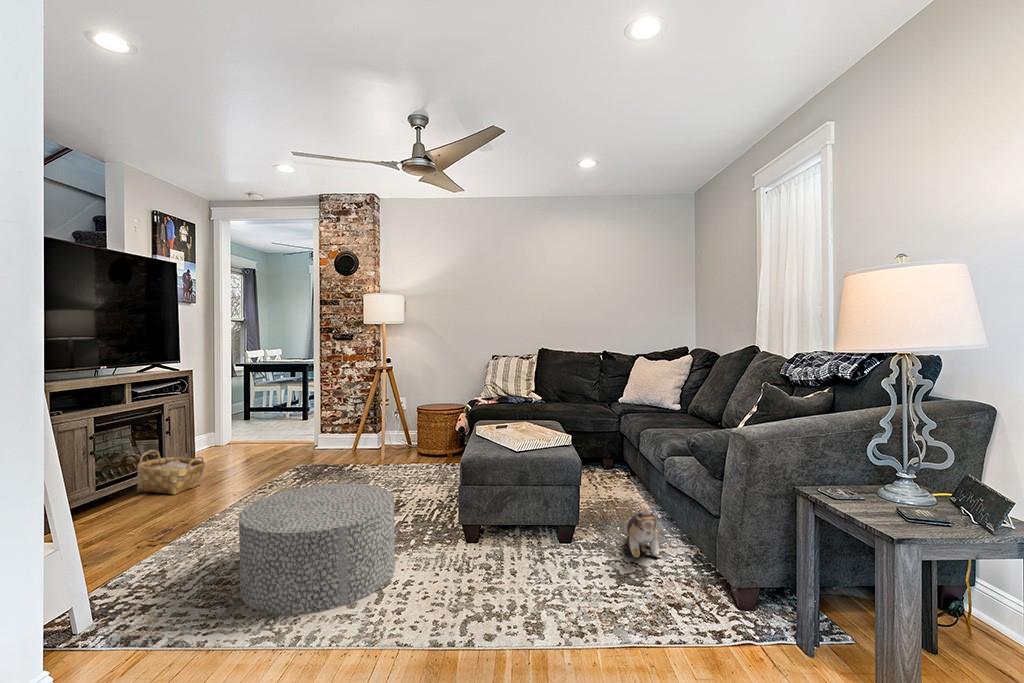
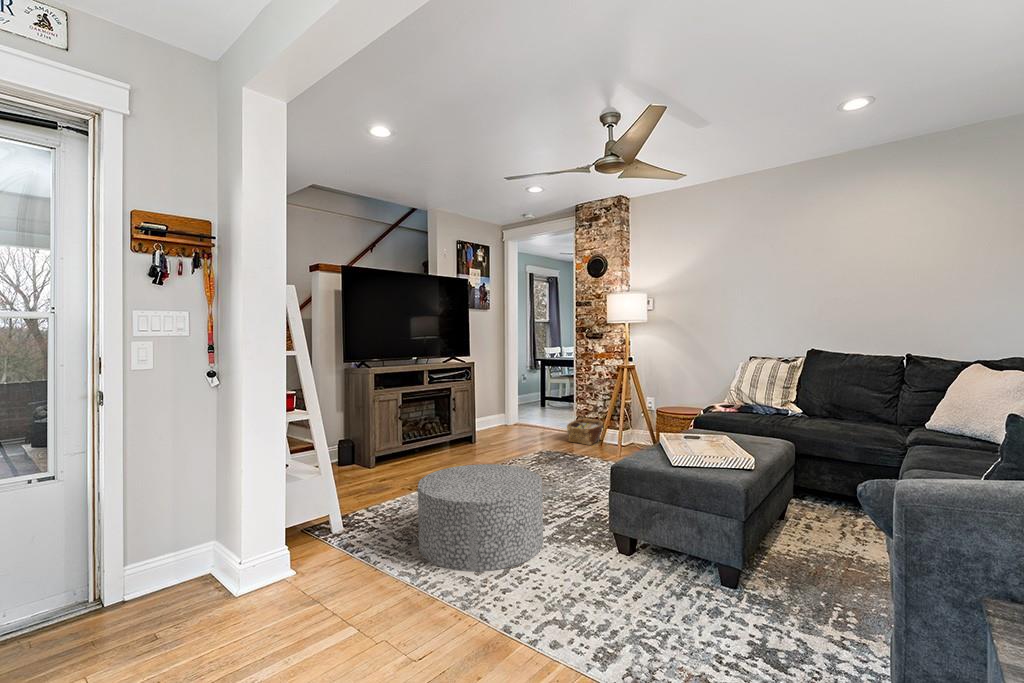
woven basket: present [137,450,205,495] -> present [567,412,603,445]
plush toy: present [627,509,659,558] -> none [798,569,857,641]

